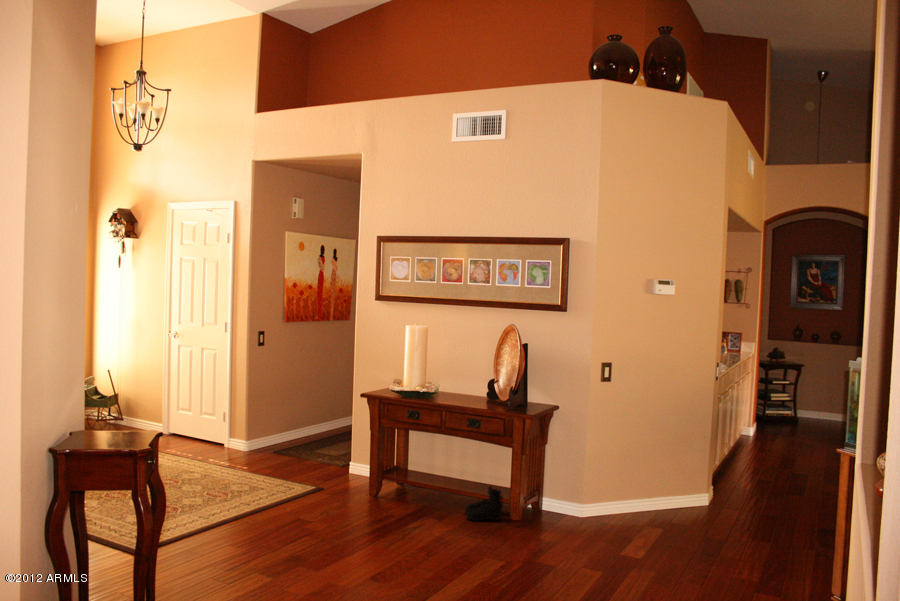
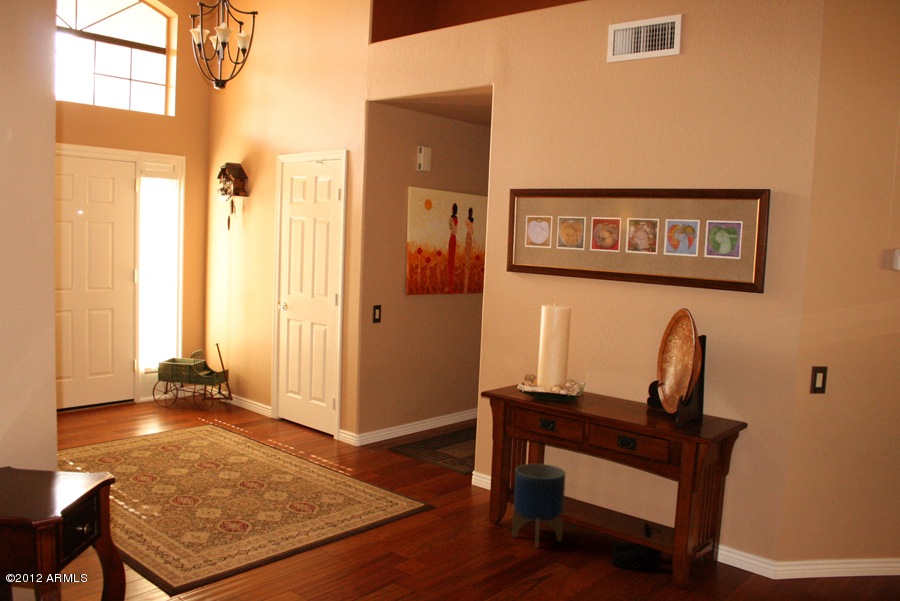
planter: none [388,448,428,513] -> present [512,464,565,548]

